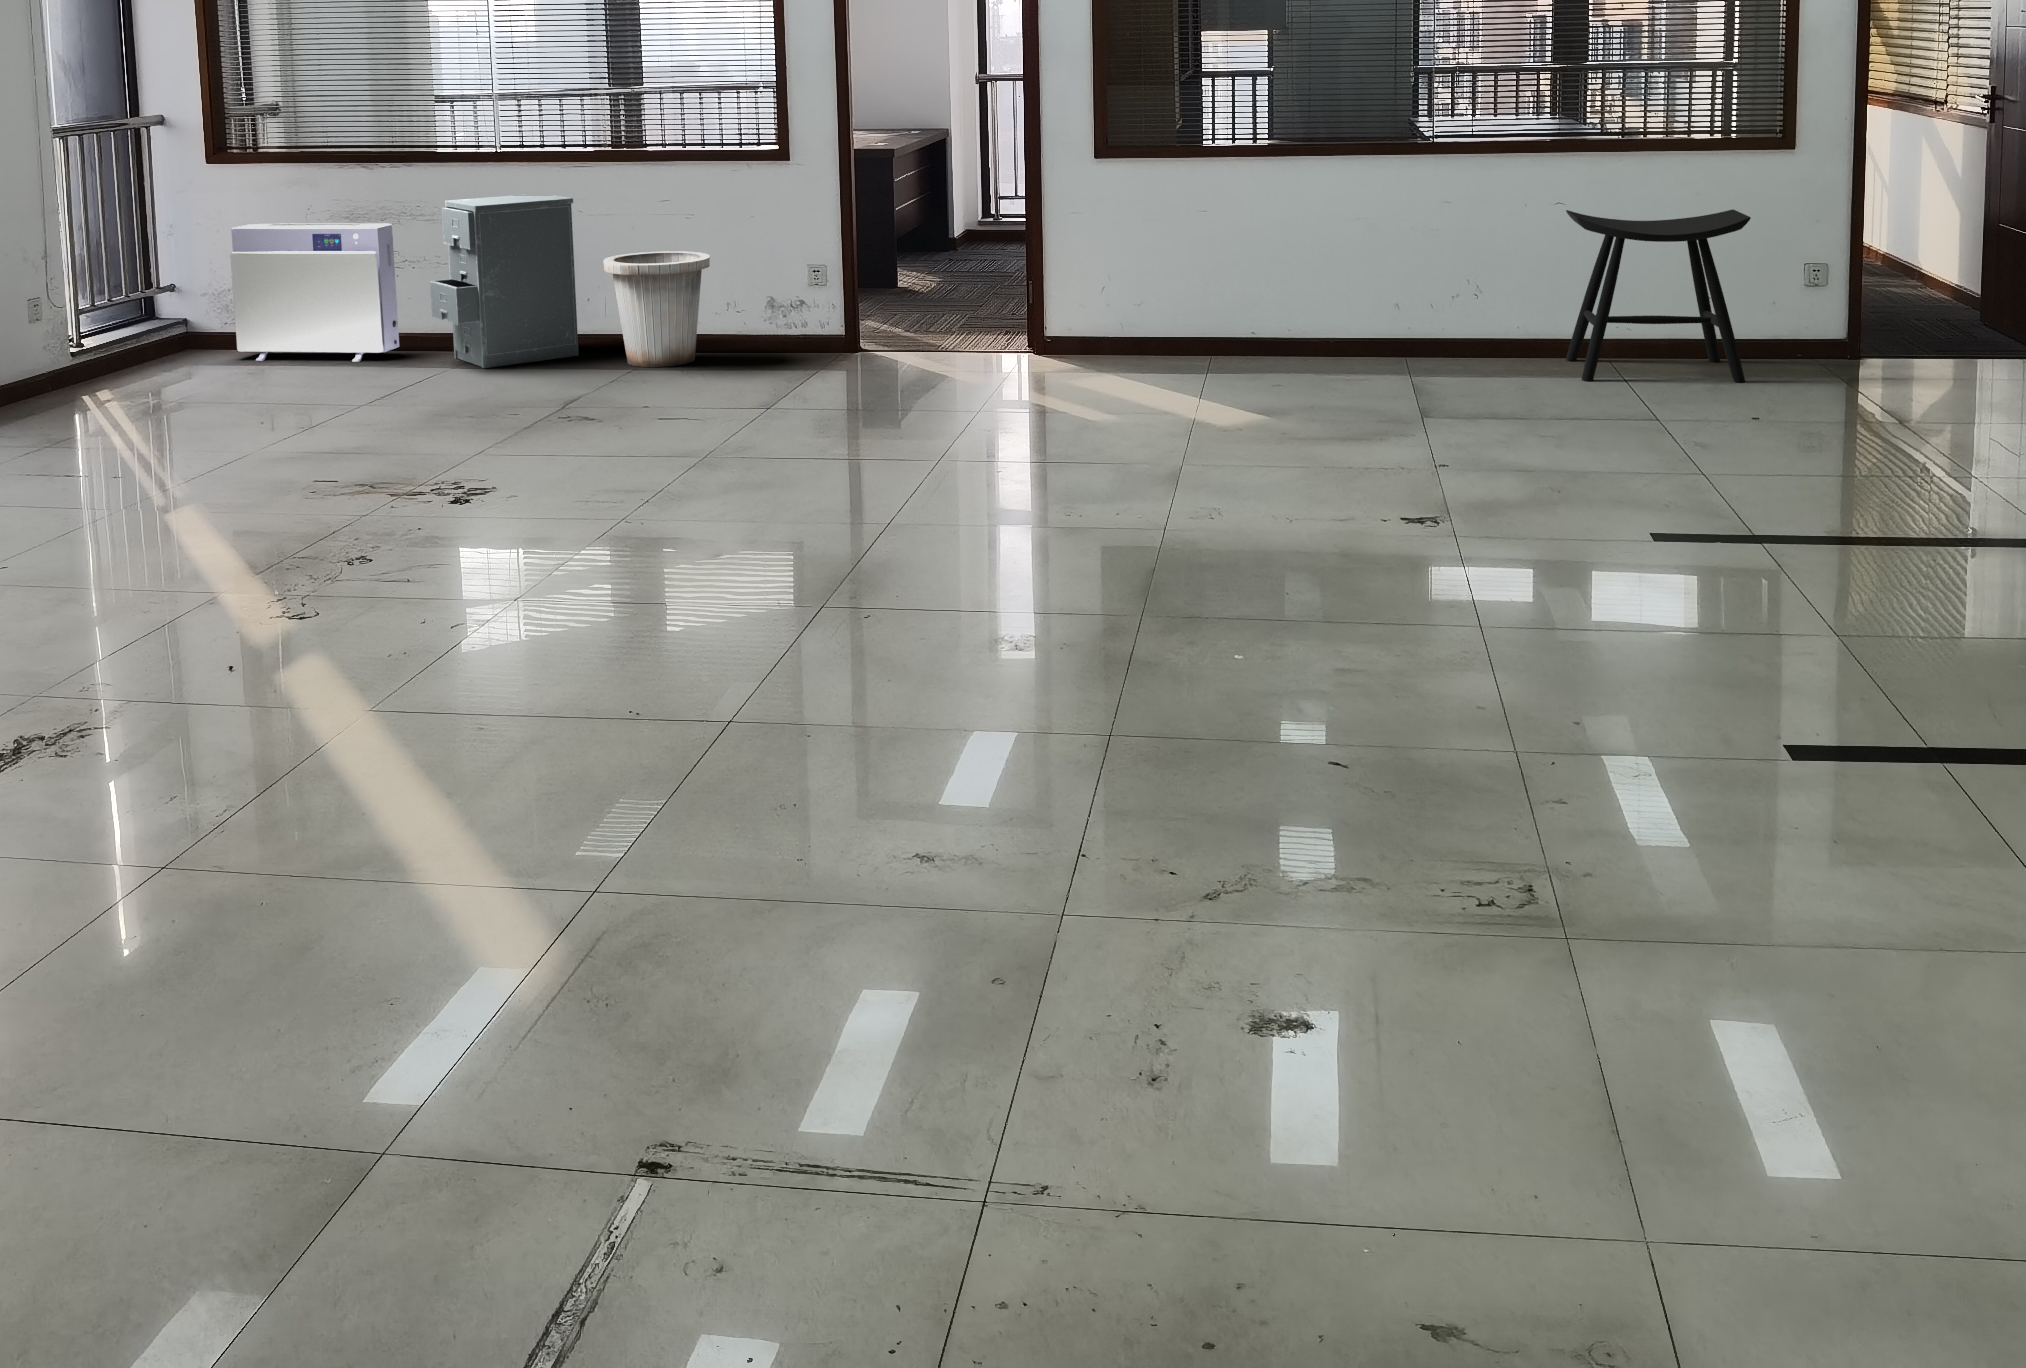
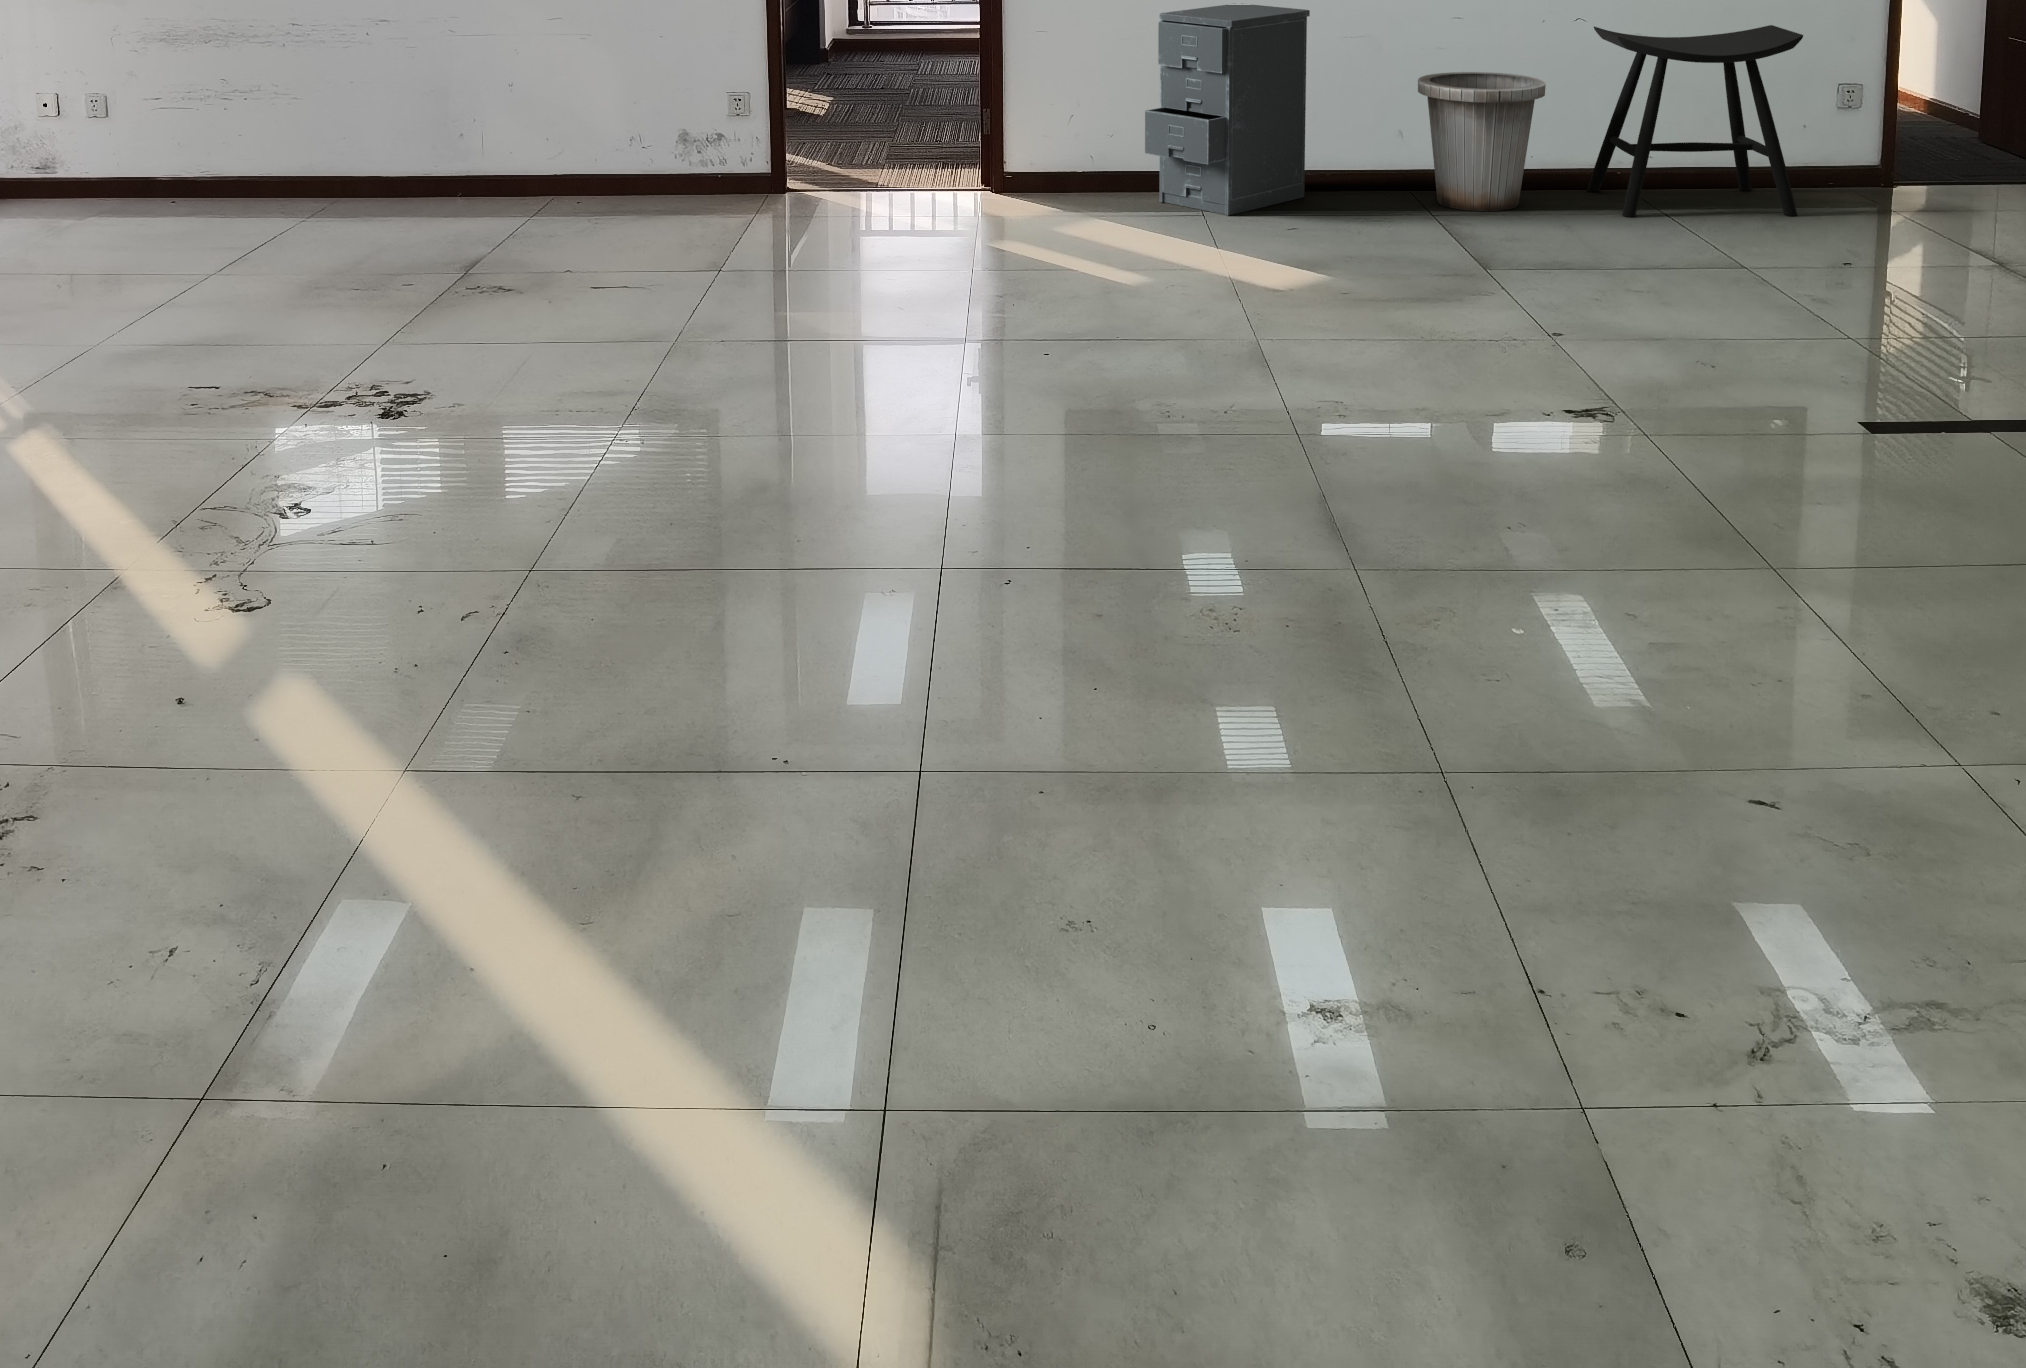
filing cabinet: present [430,194,579,368] -> present [1145,5,1310,216]
air purifier: present [230,223,399,362] -> none [24,47,236,214]
trash can: present [603,251,710,367] -> present [1418,72,1546,211]

